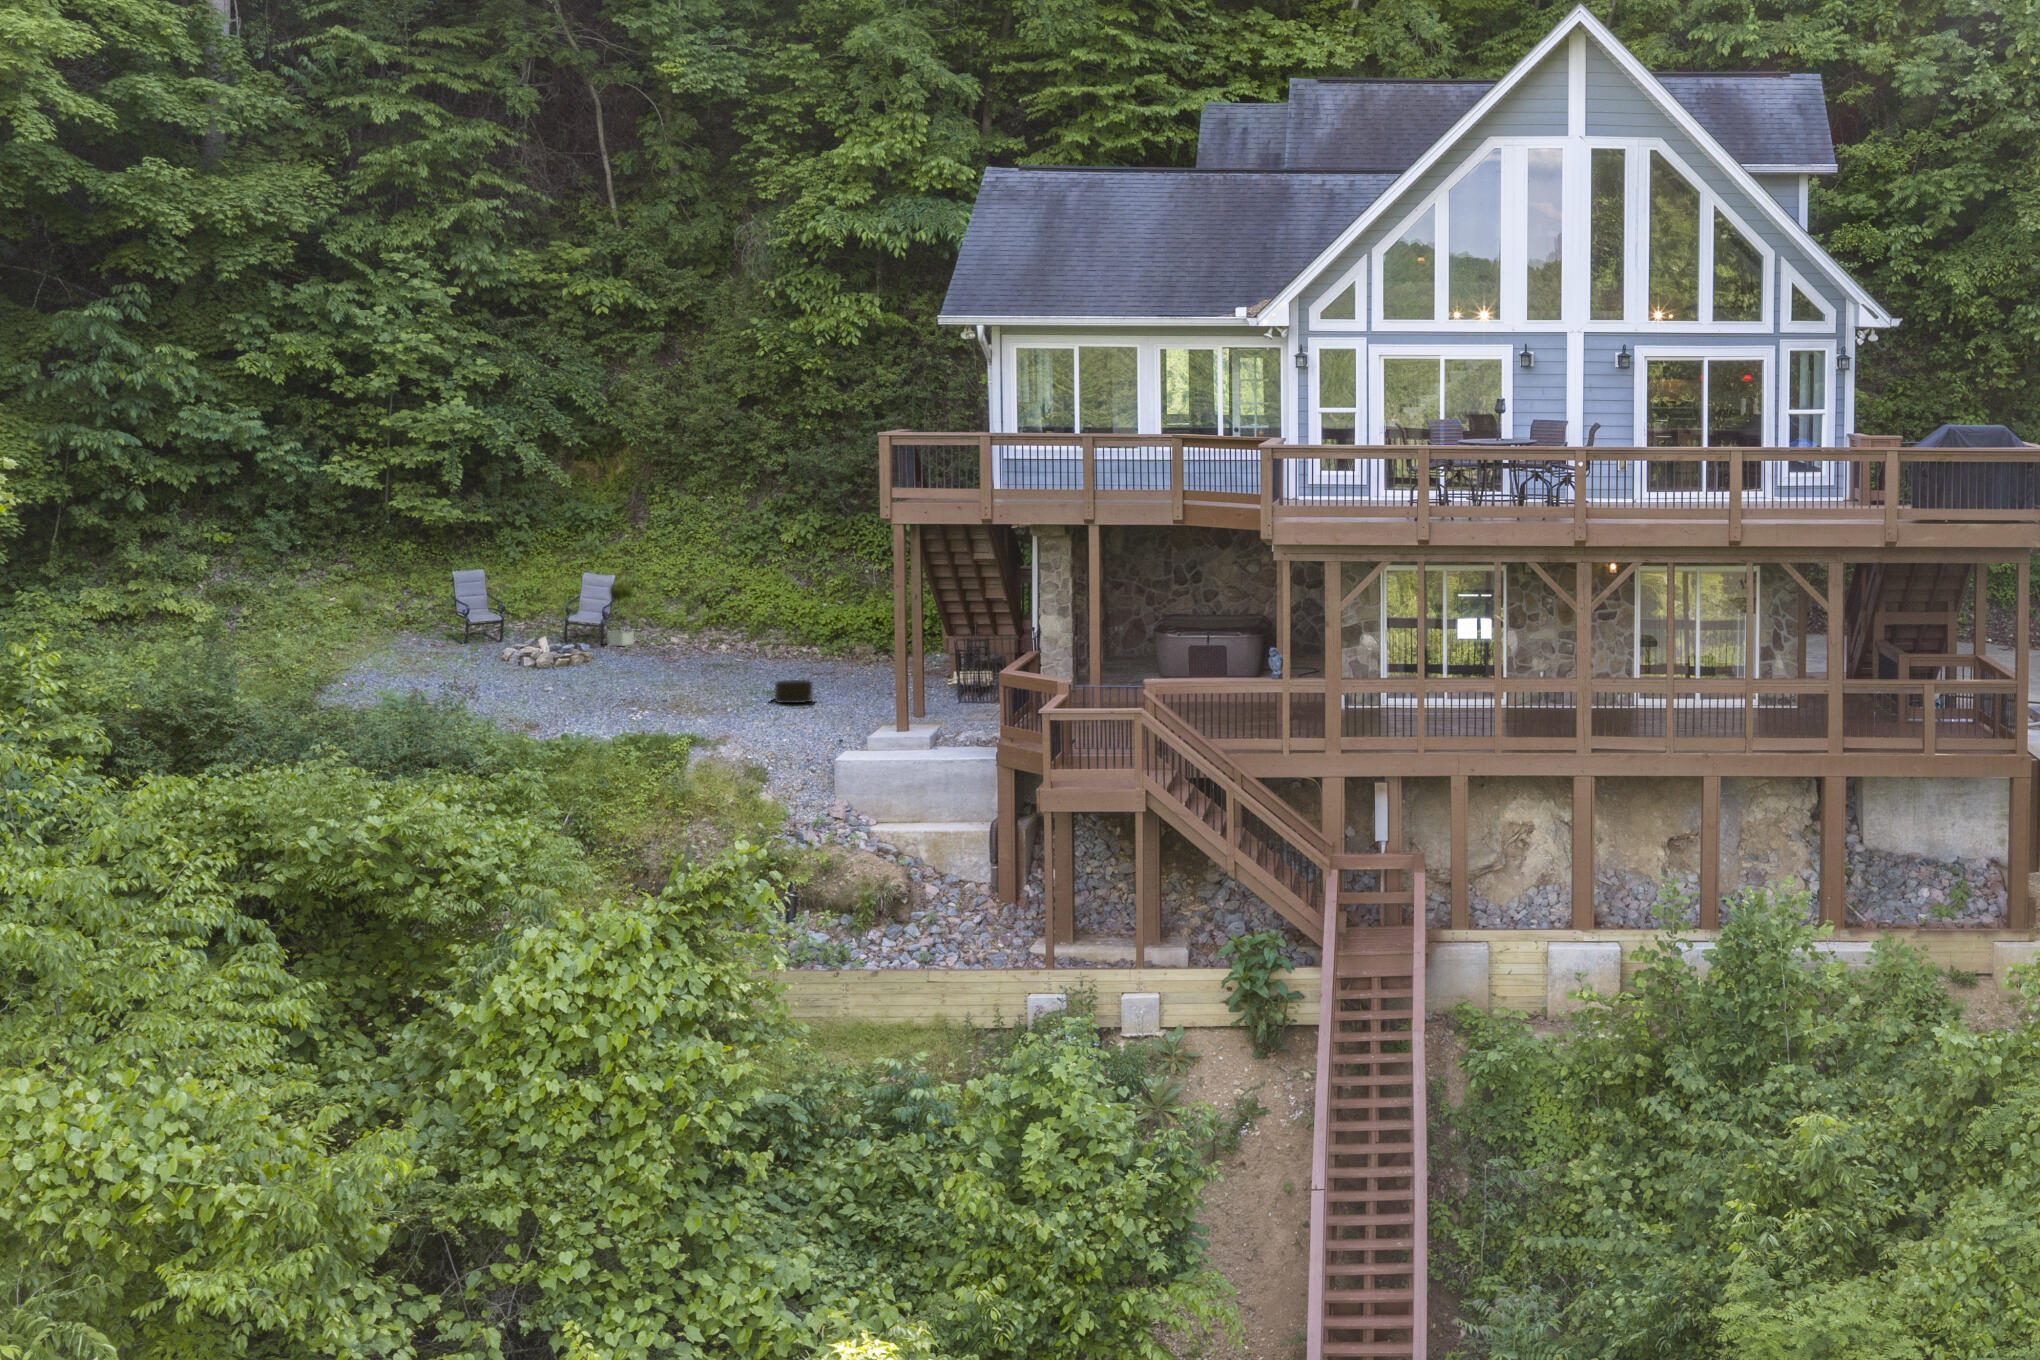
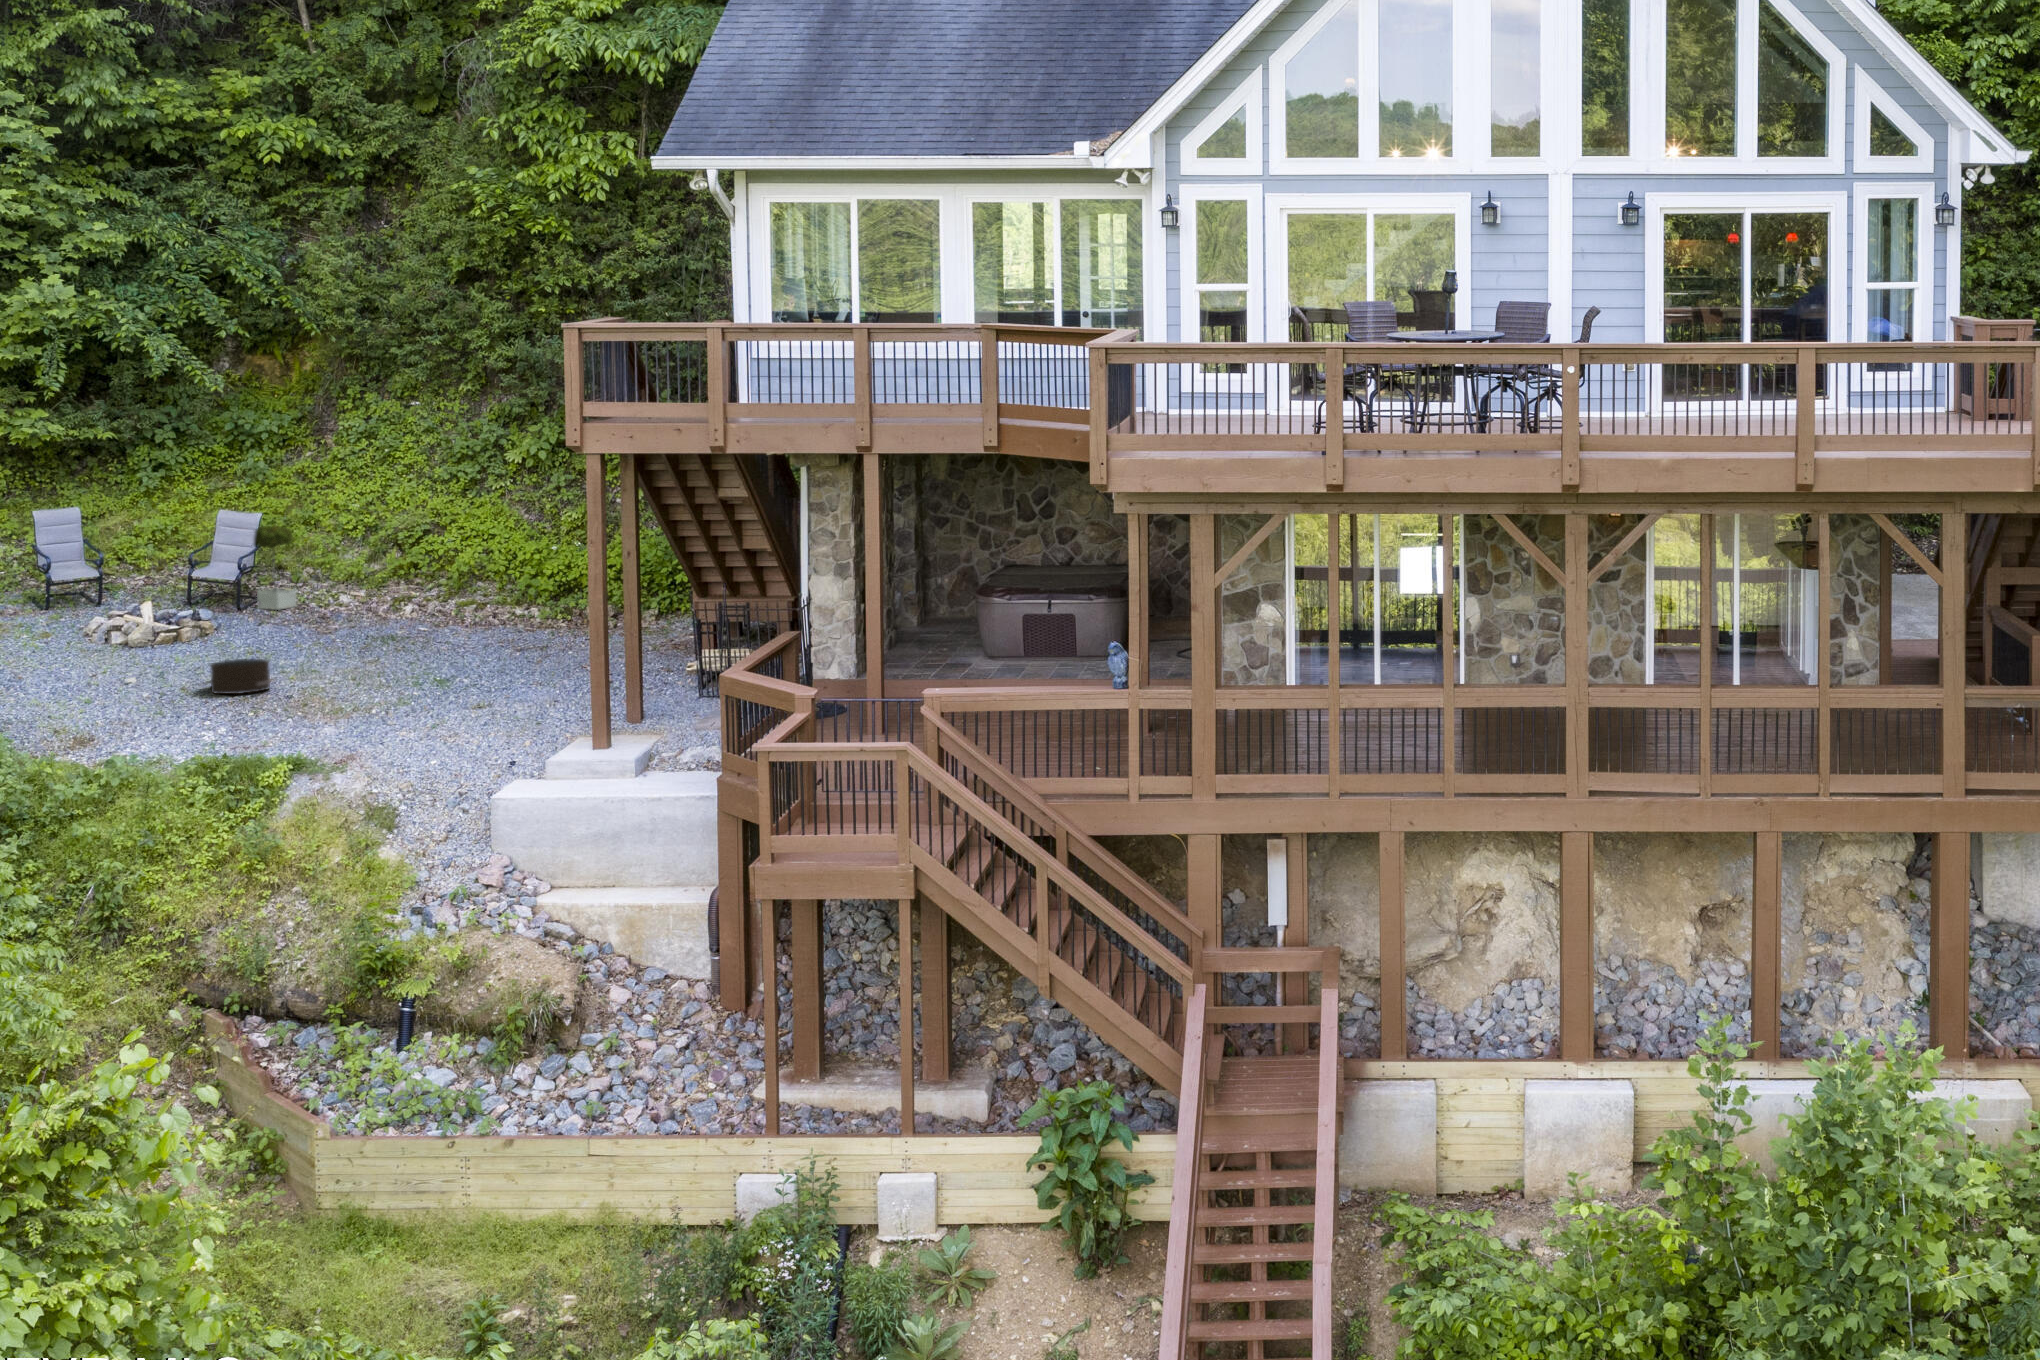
pouf: present [773,680,814,703] -> present [198,659,274,694]

